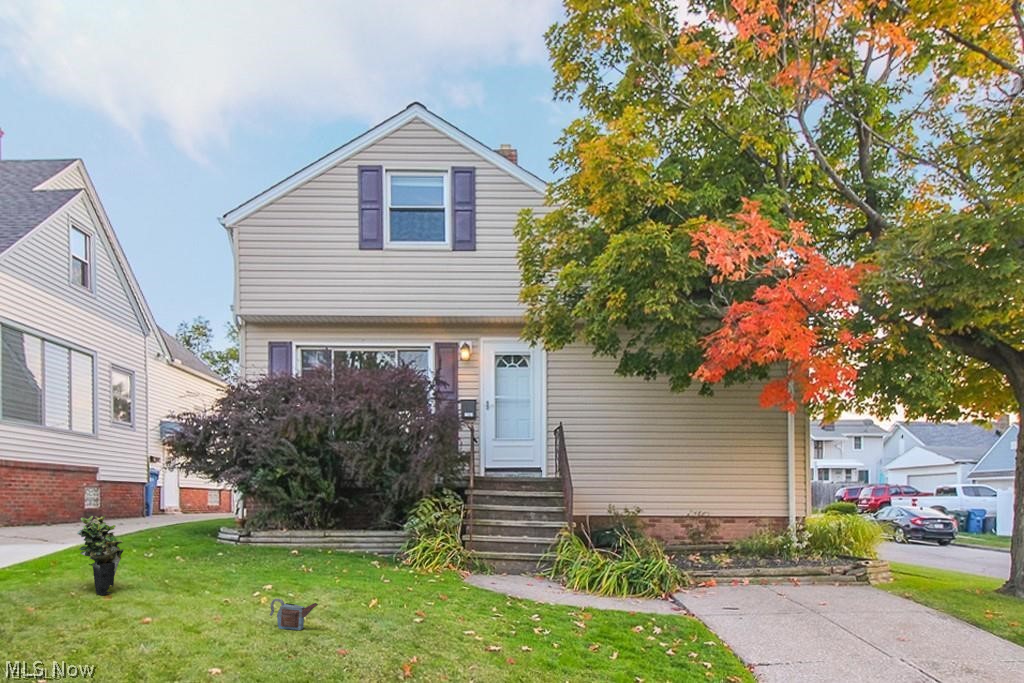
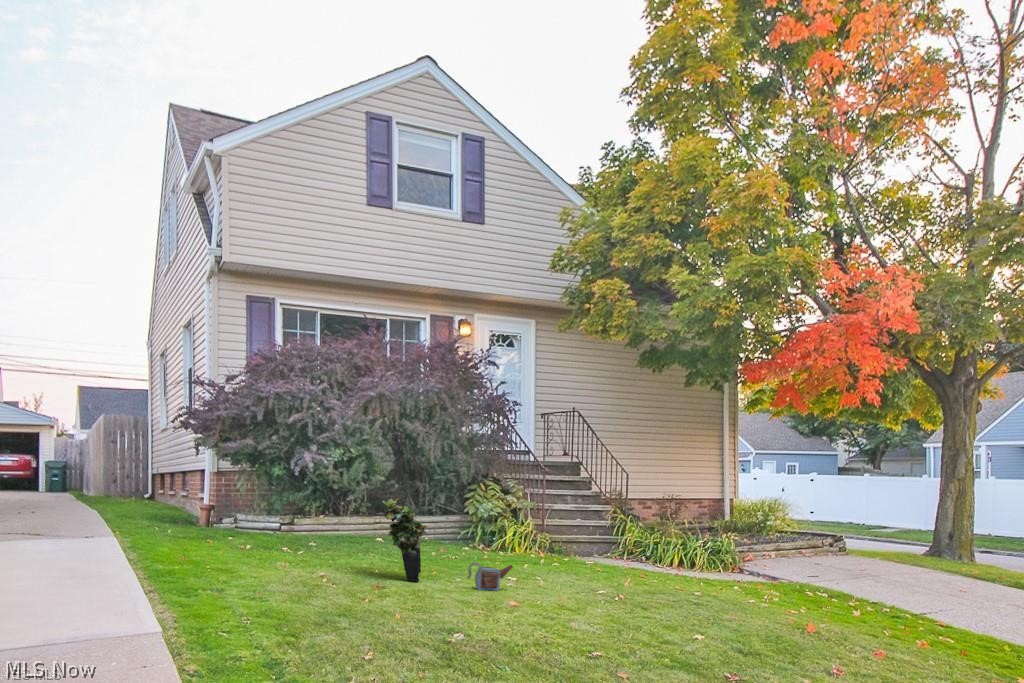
watering can: present [269,599,318,630] -> present [467,563,513,591]

